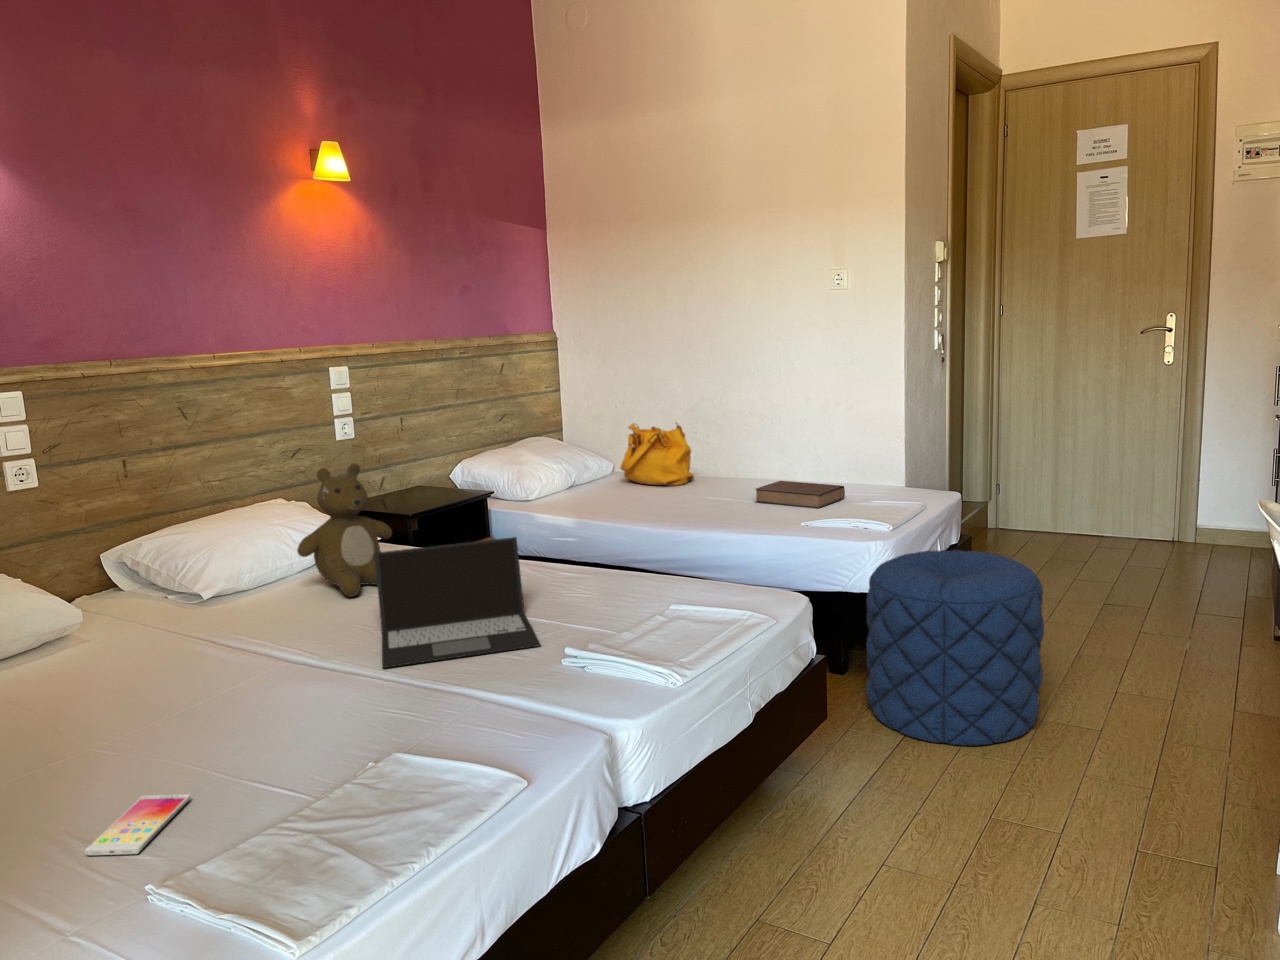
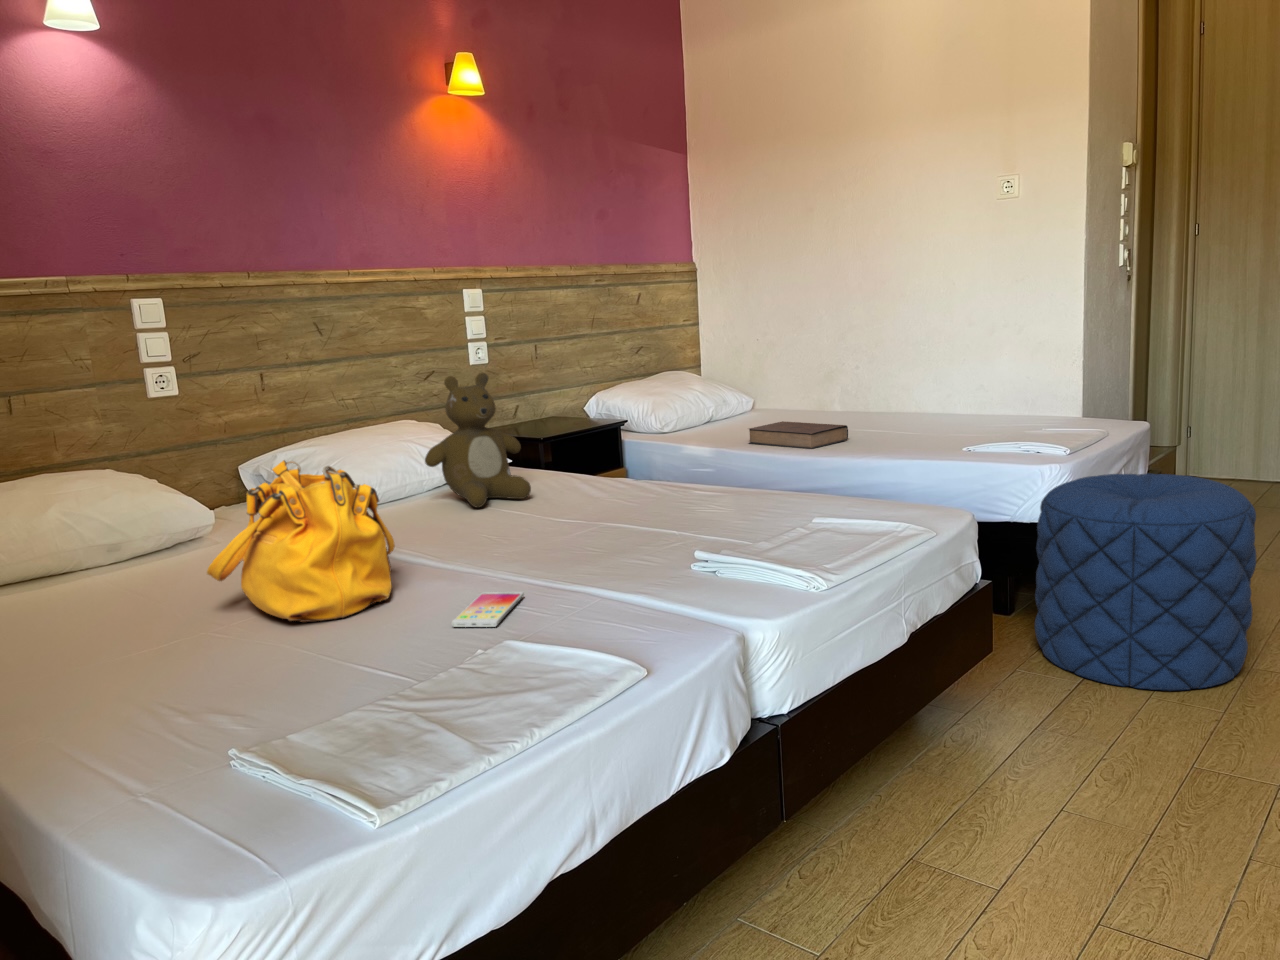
handbag: present [620,423,694,486] -> present [207,460,395,622]
book: present [756,481,845,508] -> present [749,421,848,449]
laptop: present [374,537,540,668] -> none [497,440,670,567]
smartphone: present [85,794,191,855] -> present [452,592,524,627]

